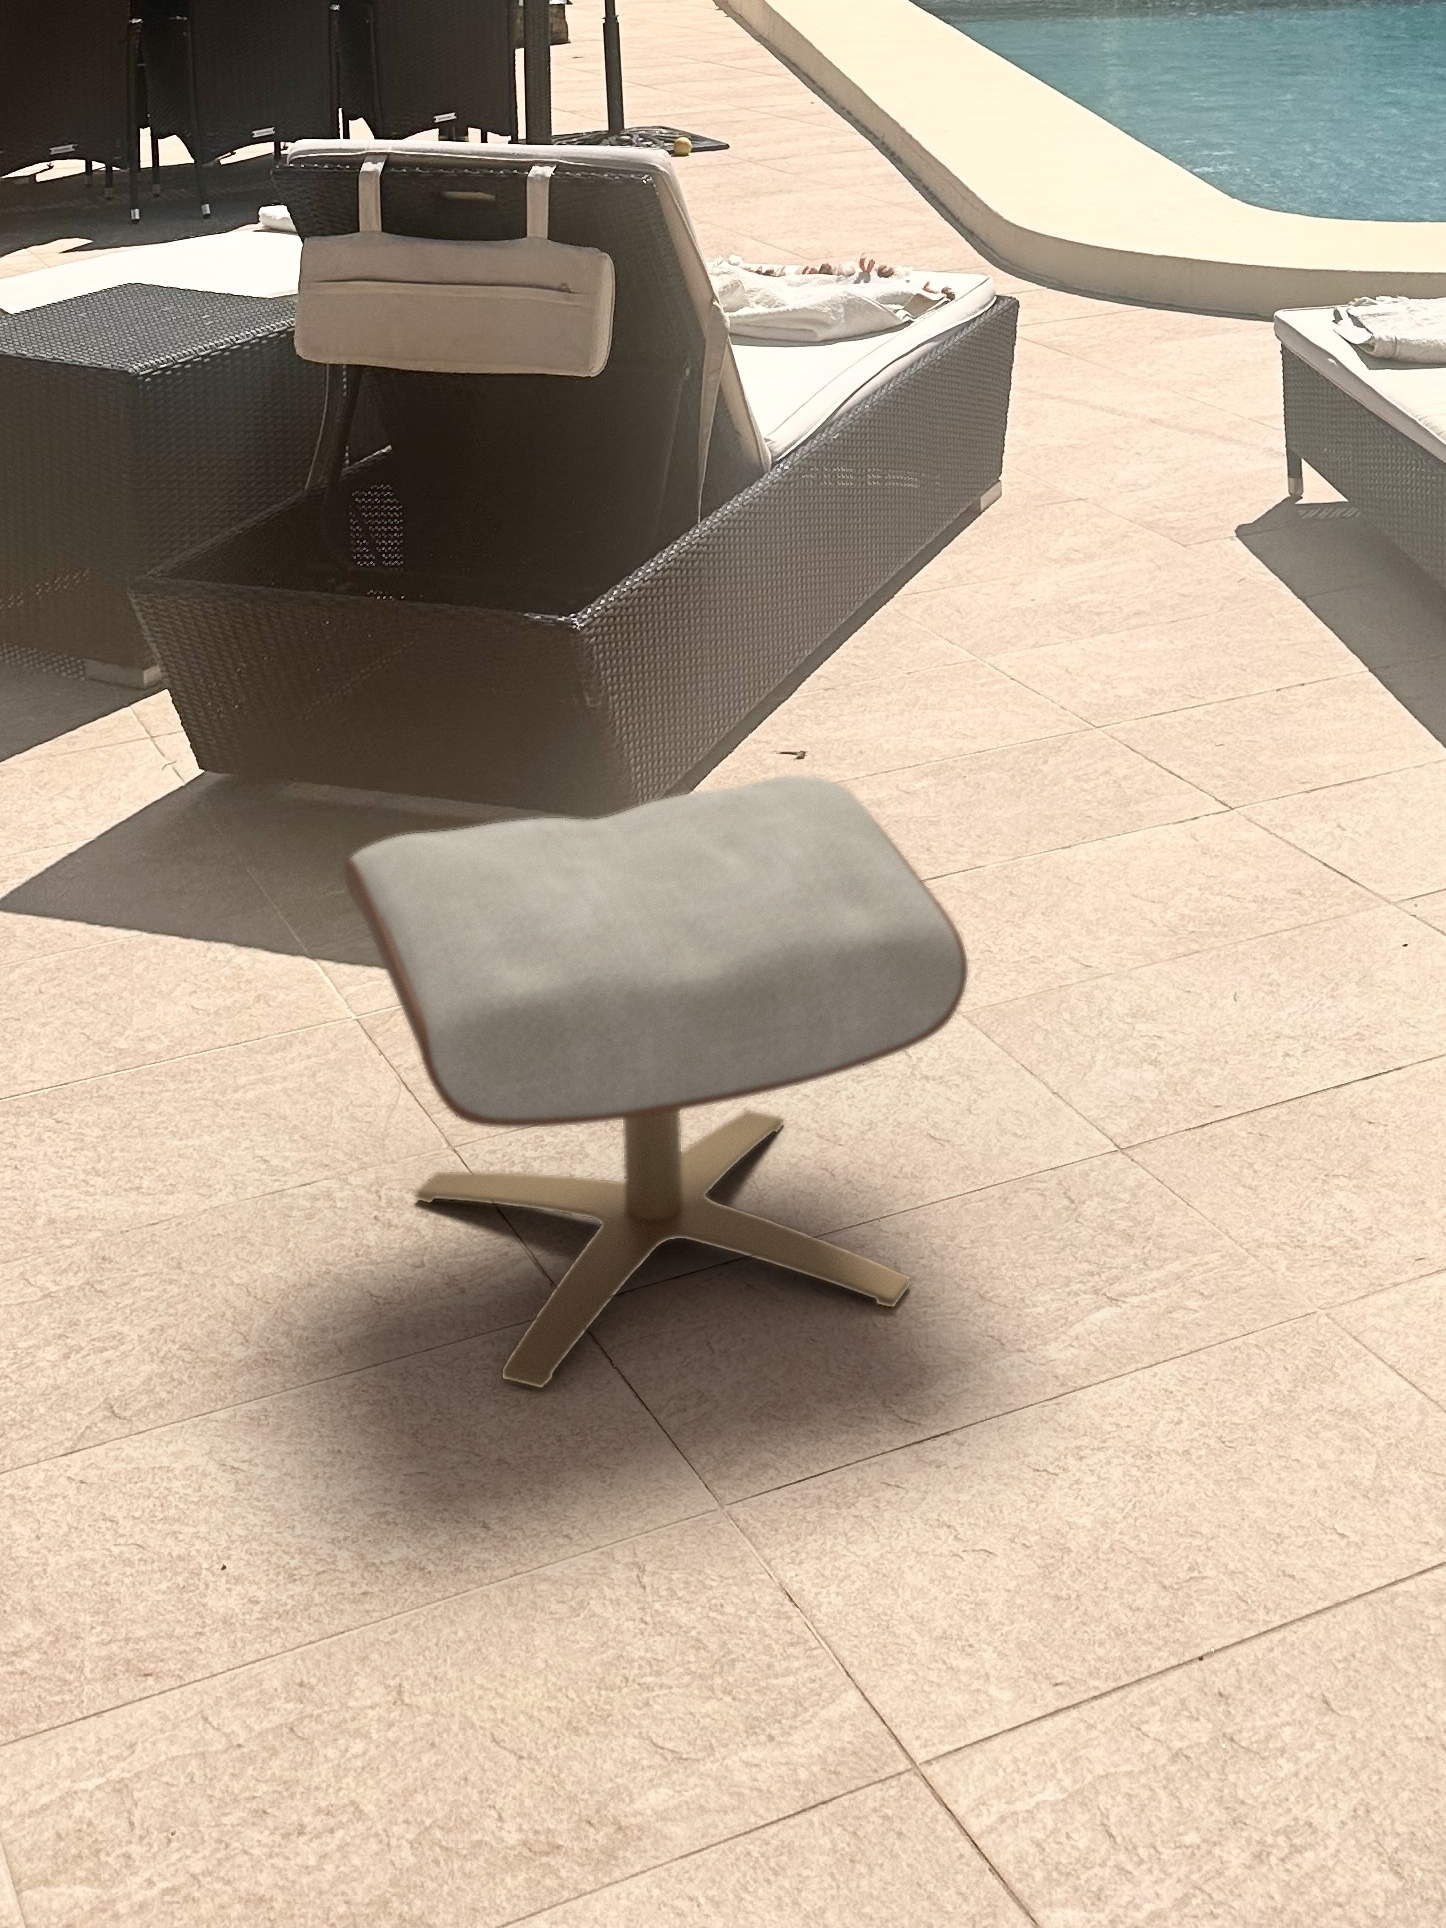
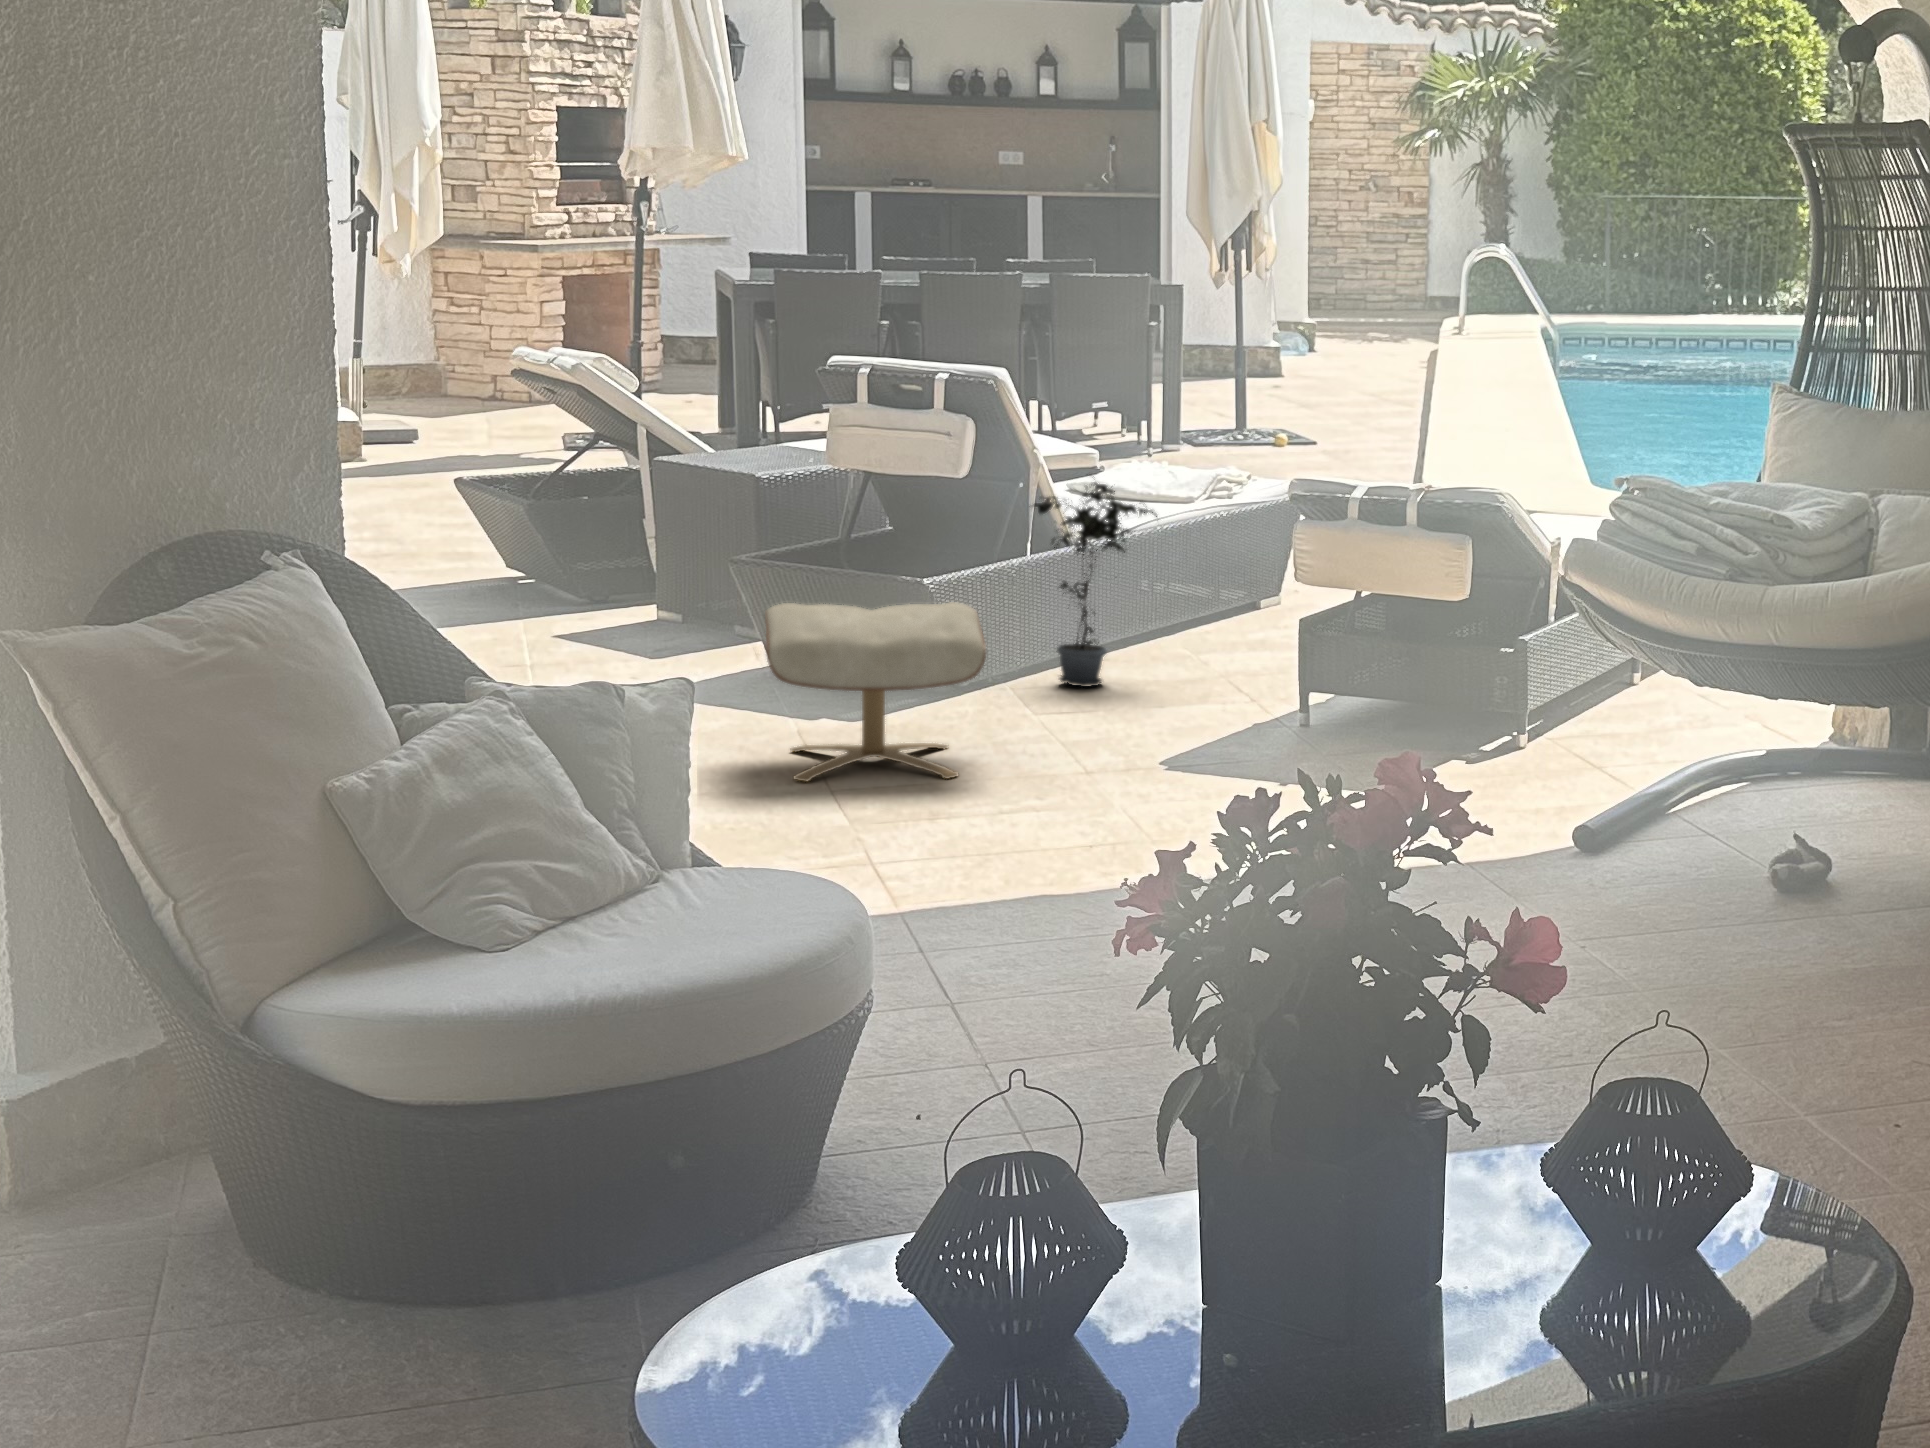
potted plant: none [738,353,1027,807] -> present [1033,474,1157,687]

